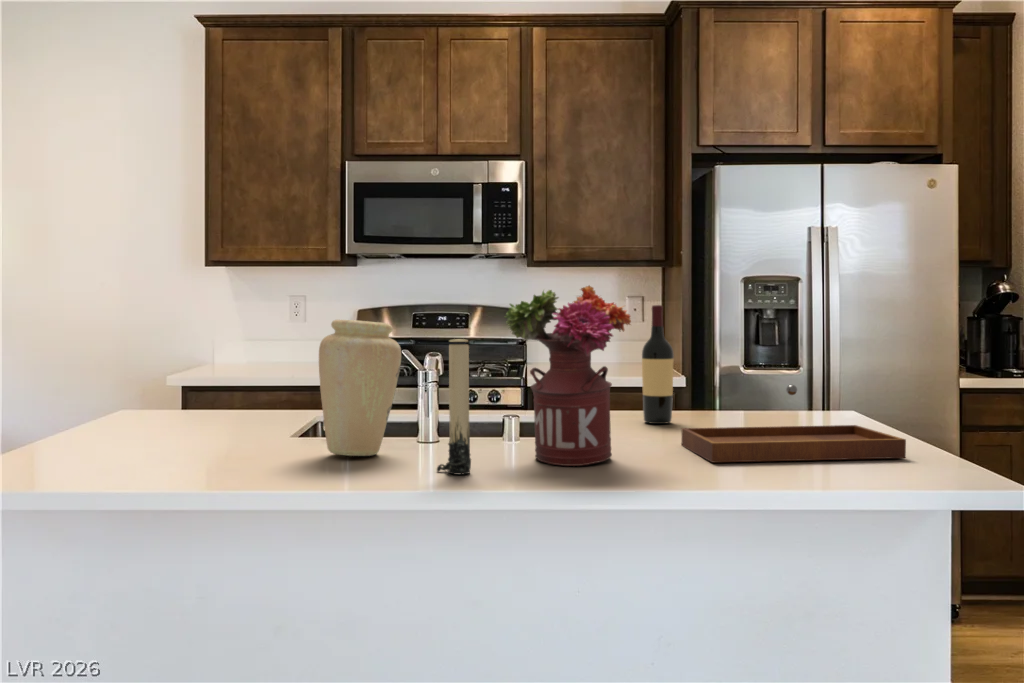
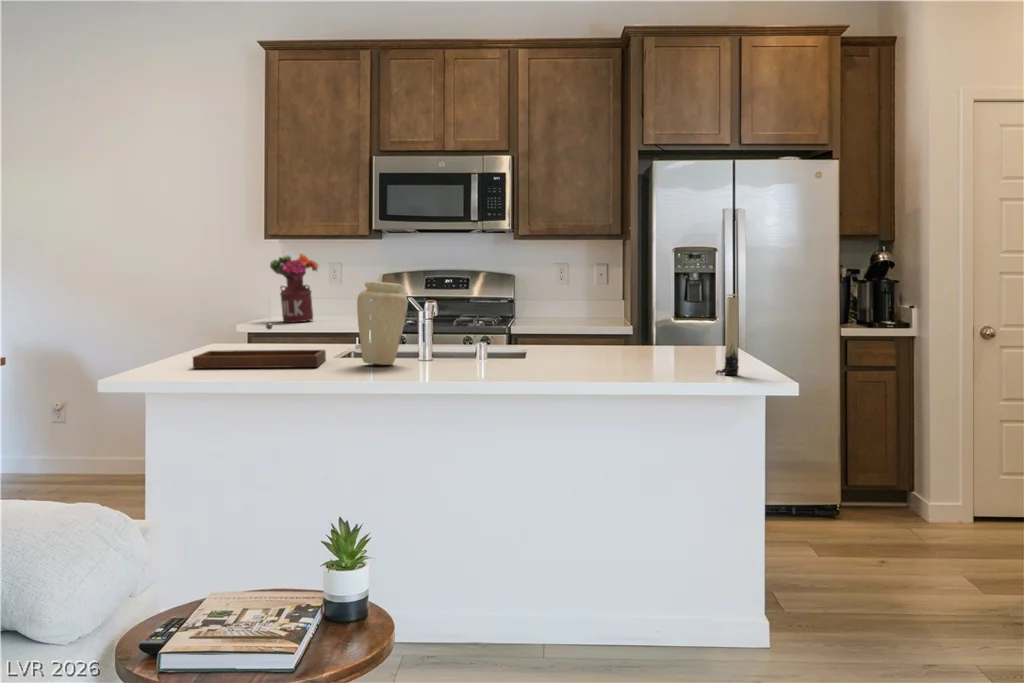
flower arrangement: present [505,286,631,466] -> present [270,254,318,322]
wine bottle: present [642,305,674,424] -> none [572,272,593,352]
candle: present [437,339,471,474] -> present [716,294,739,375]
tray: present [682,385,906,462] -> present [193,323,326,368]

